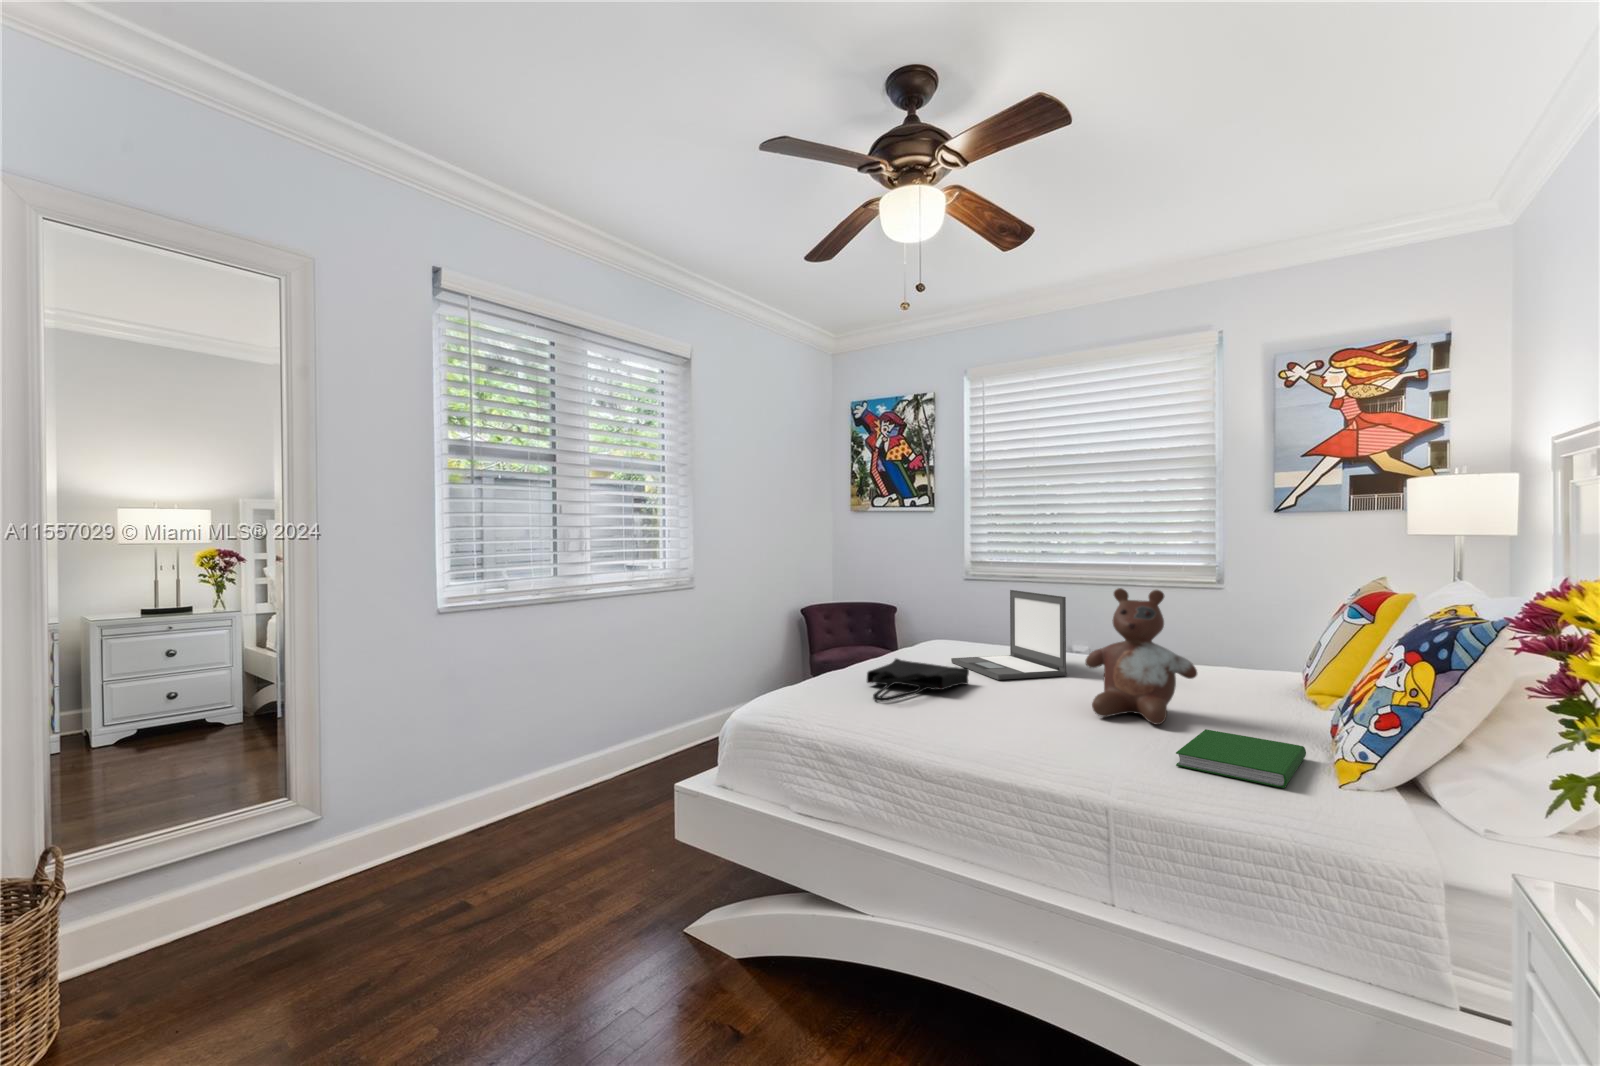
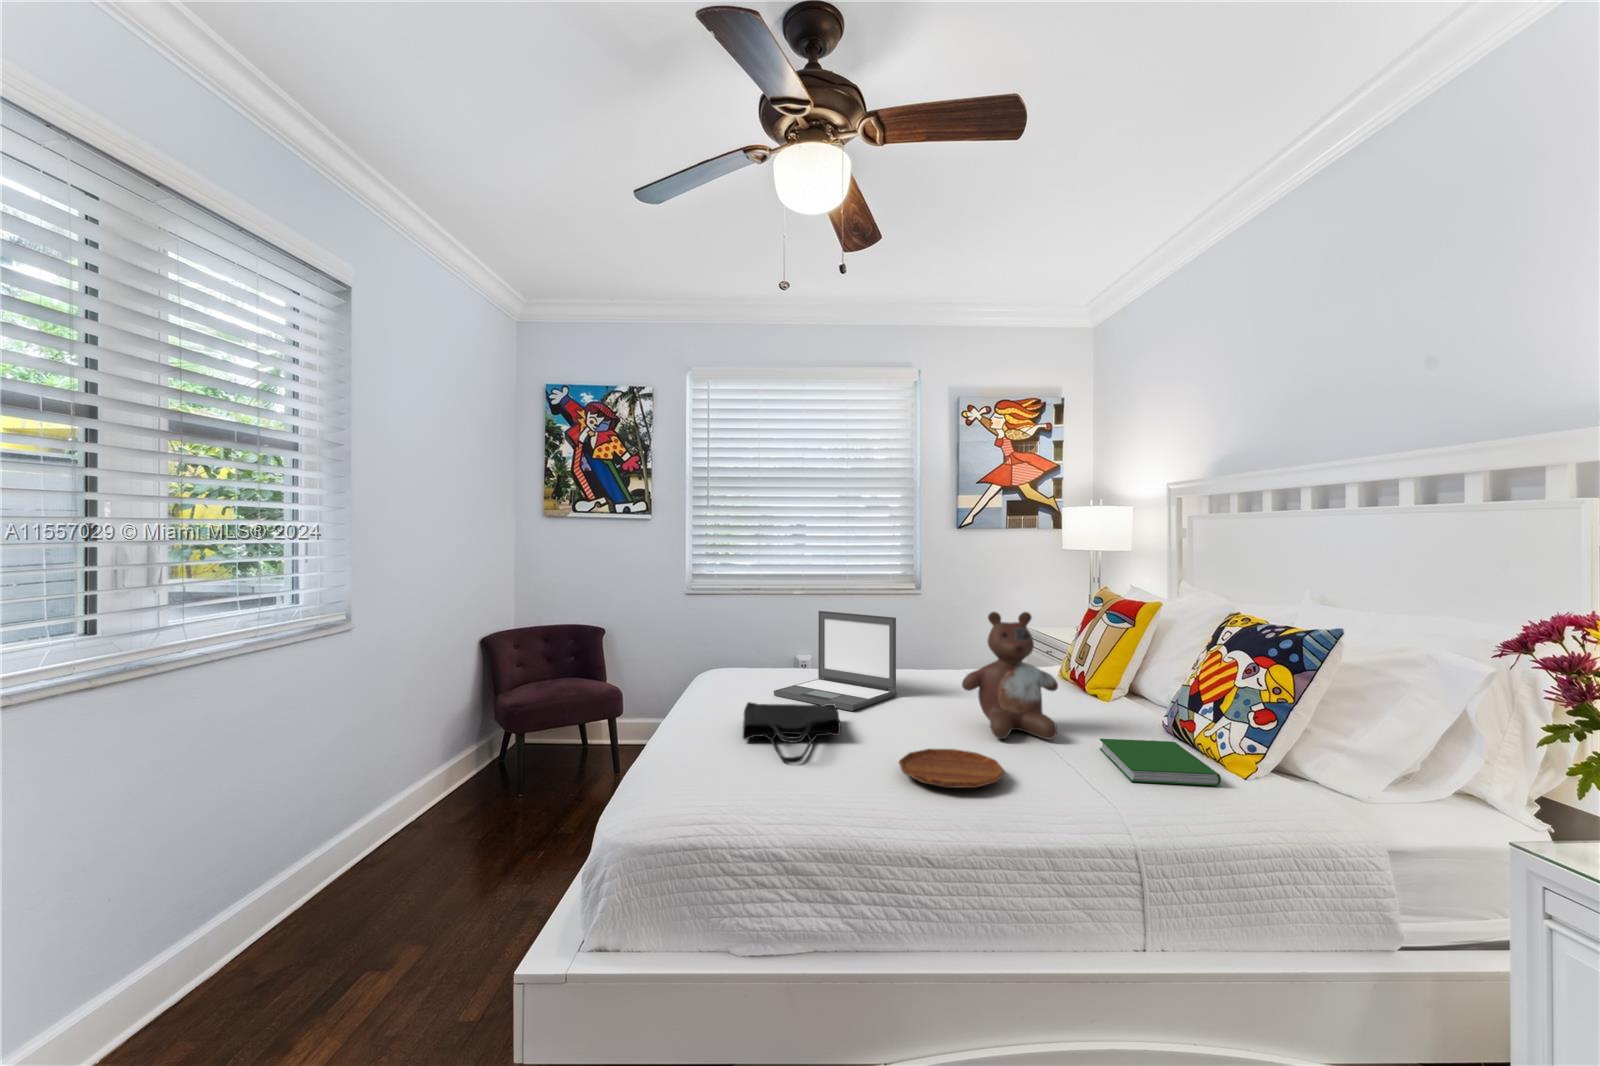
tray: none [943,707,1044,737] -> present [899,749,1005,788]

